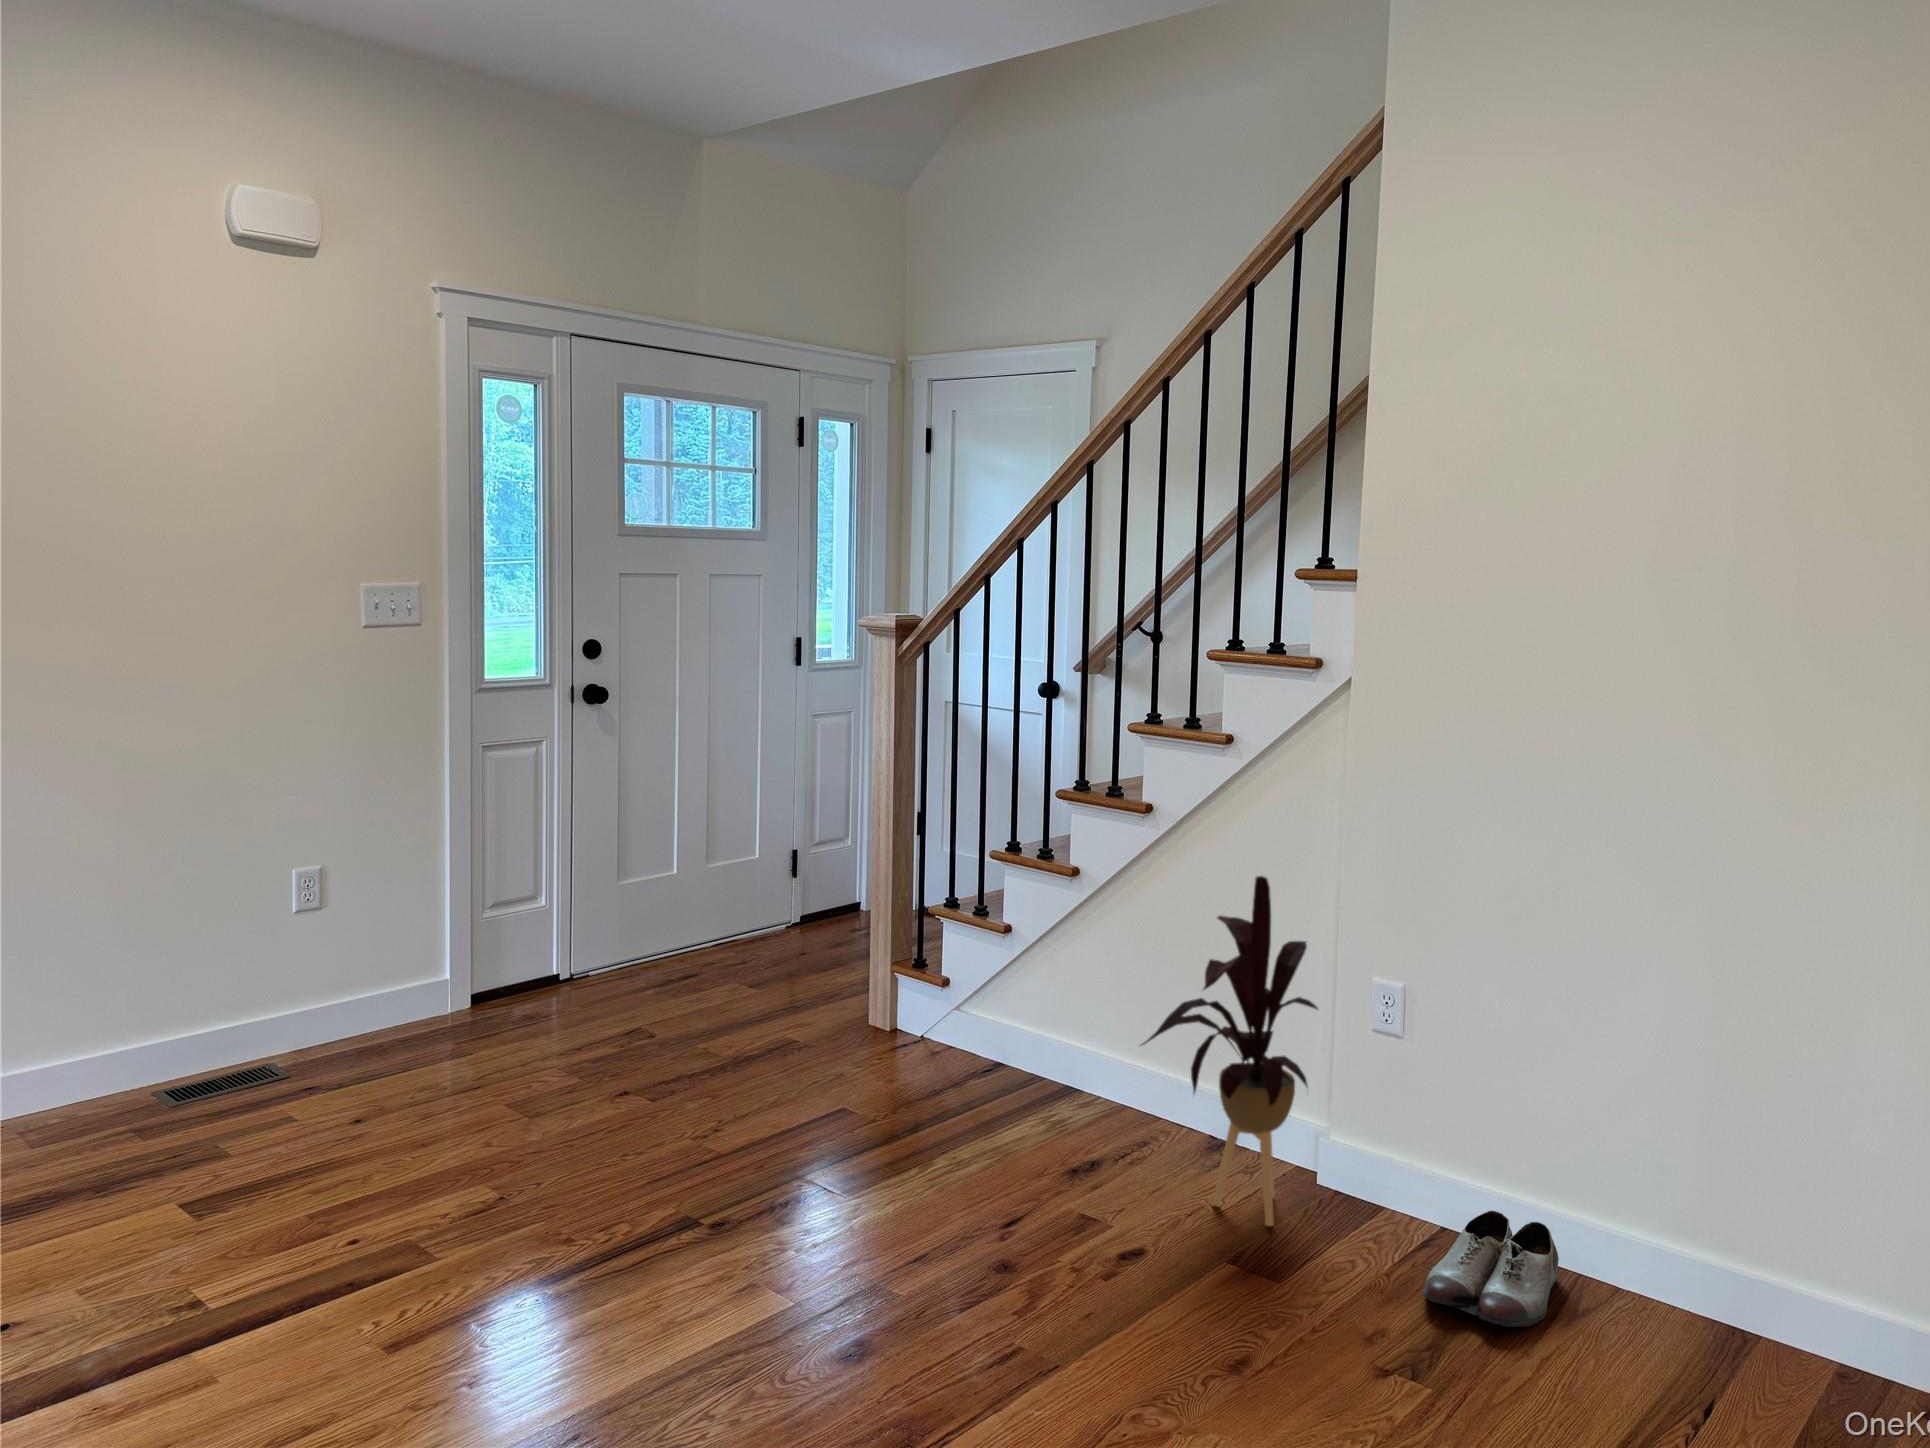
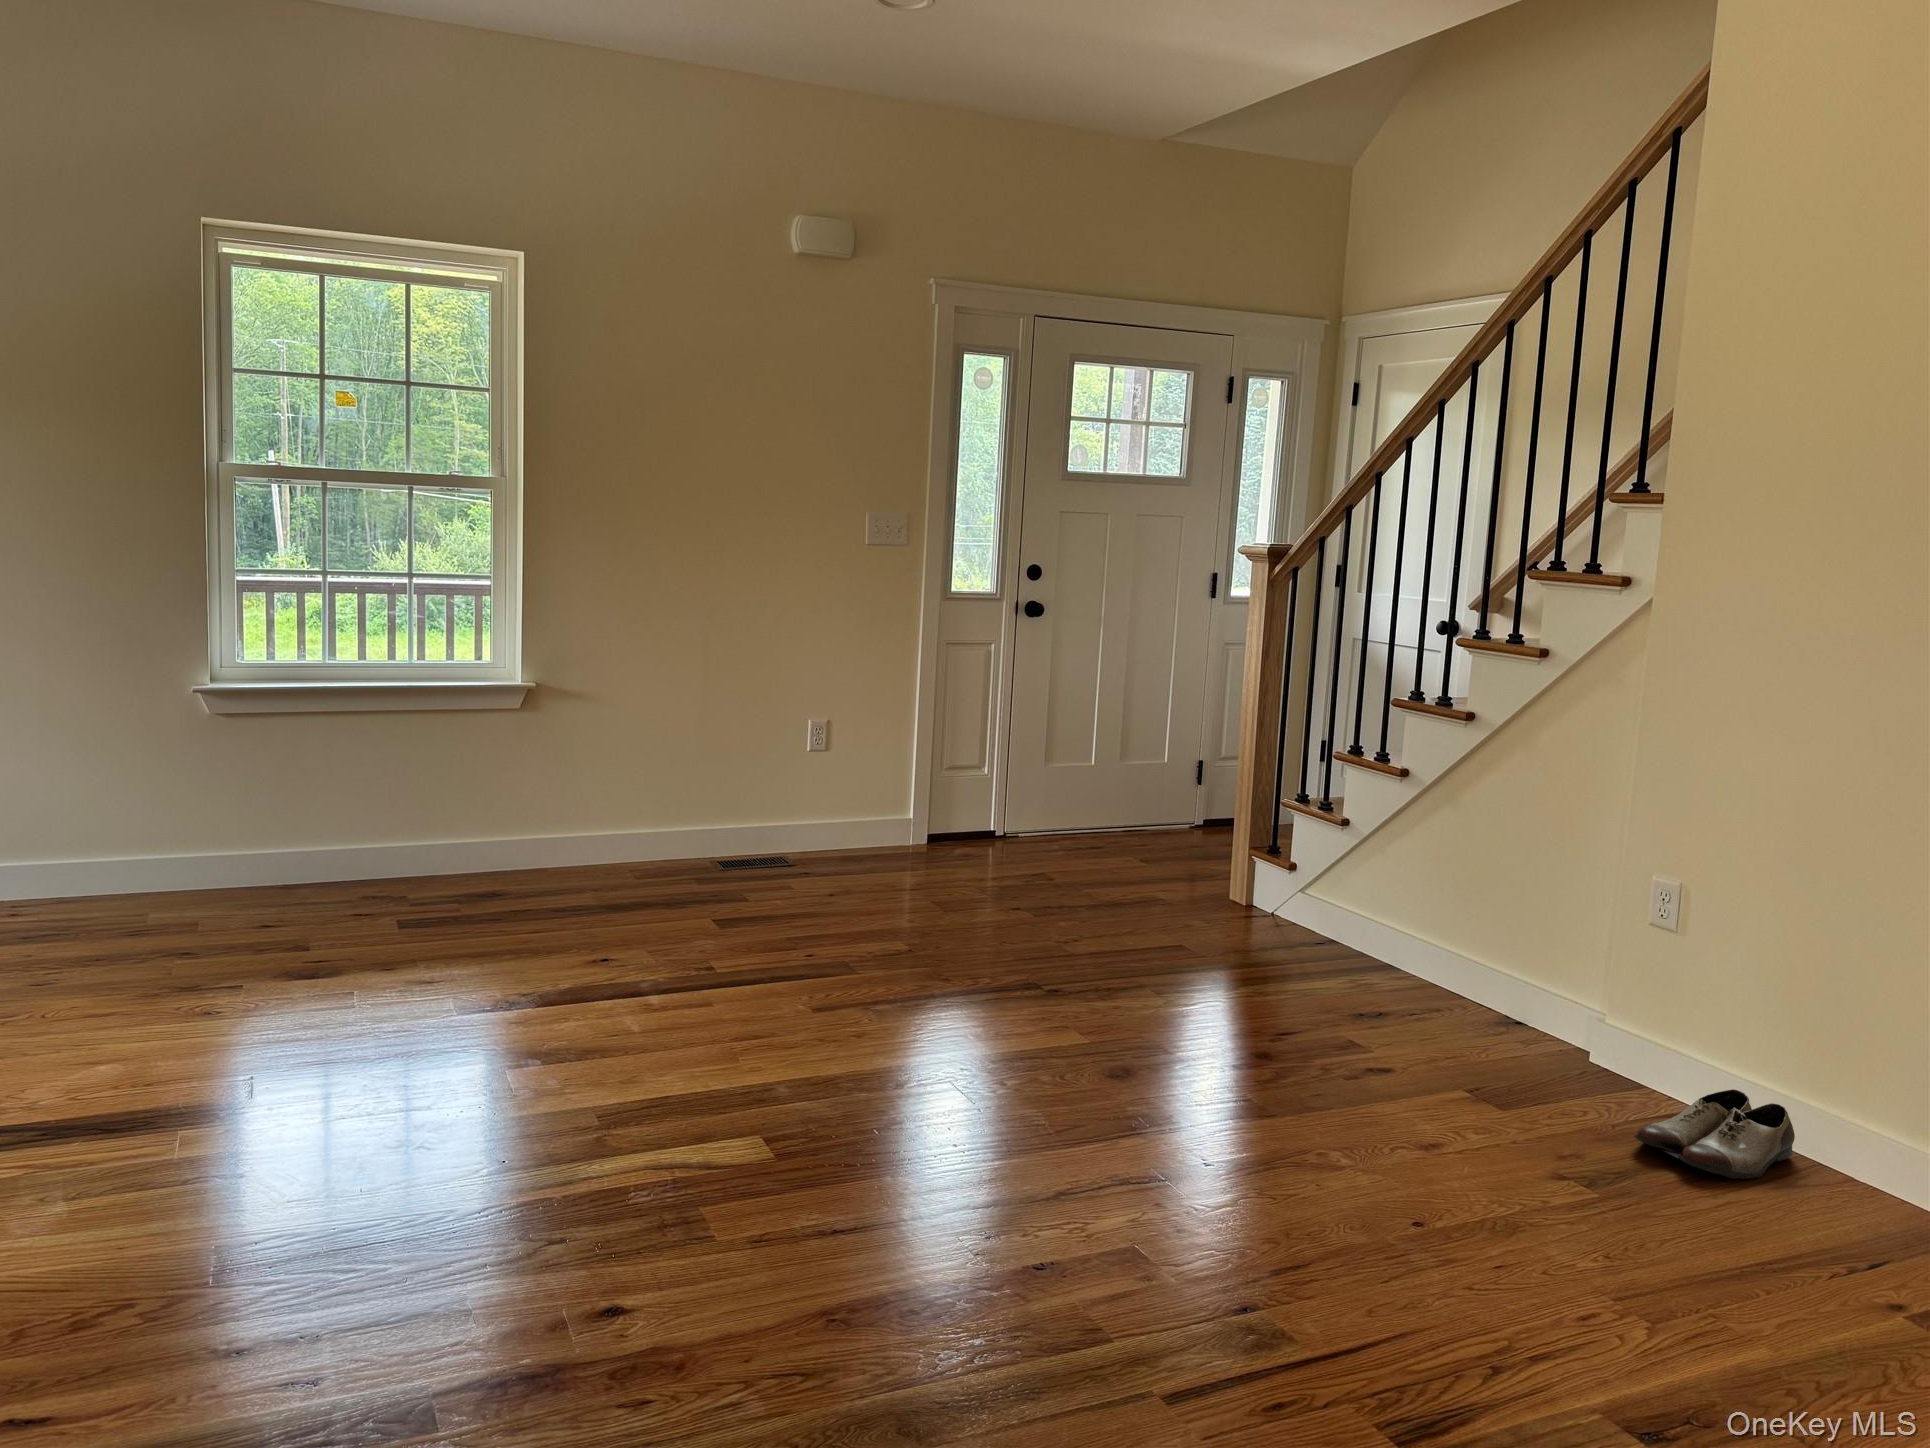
house plant: present [1142,876,1318,1226] -> none [1413,759,1597,1076]

